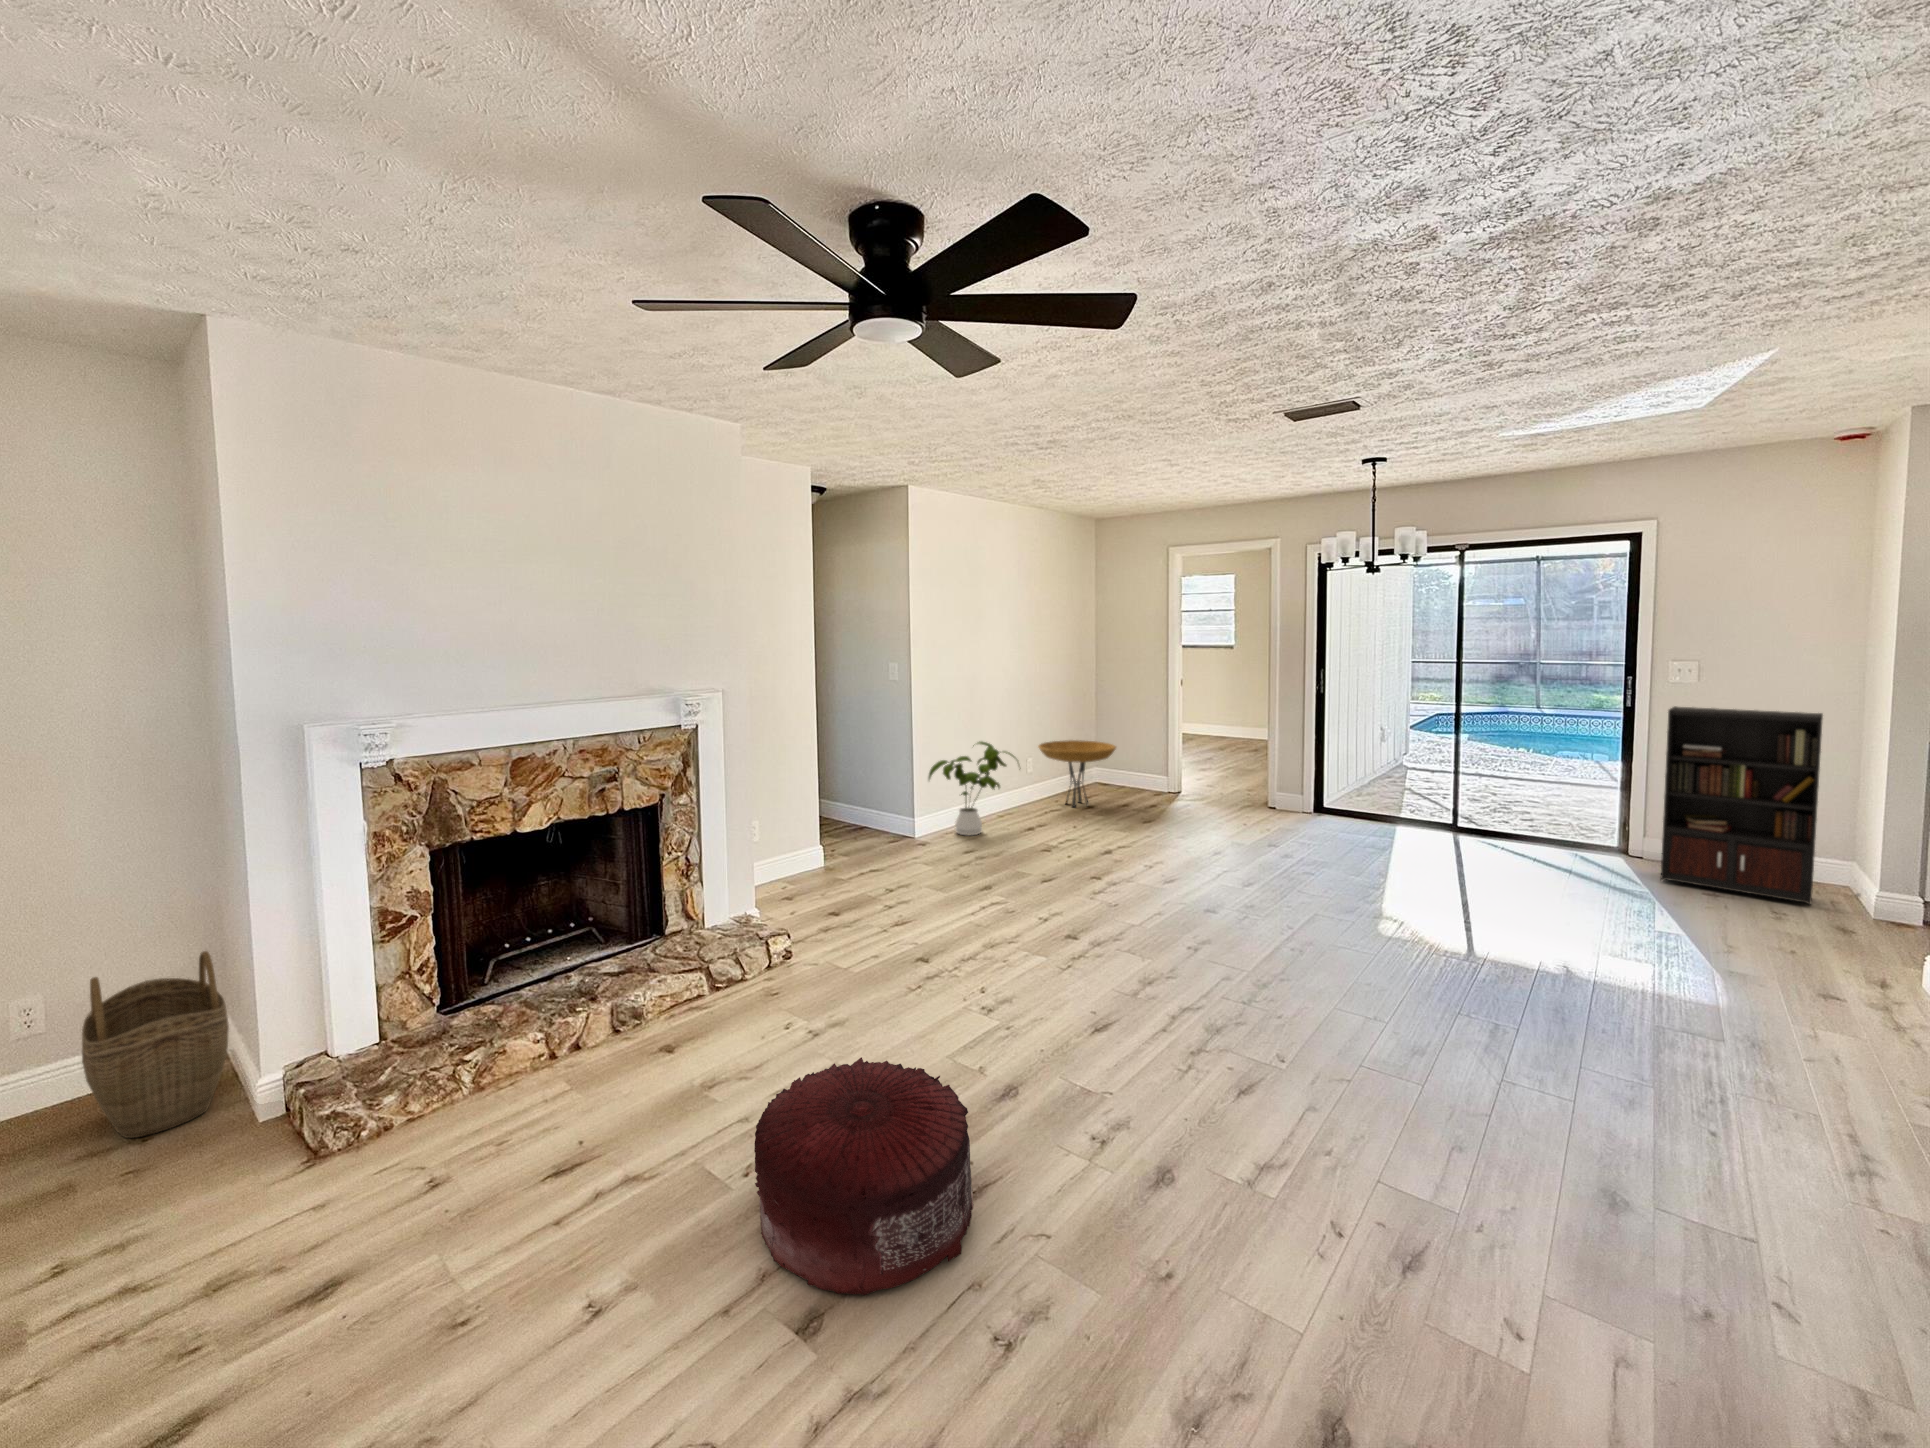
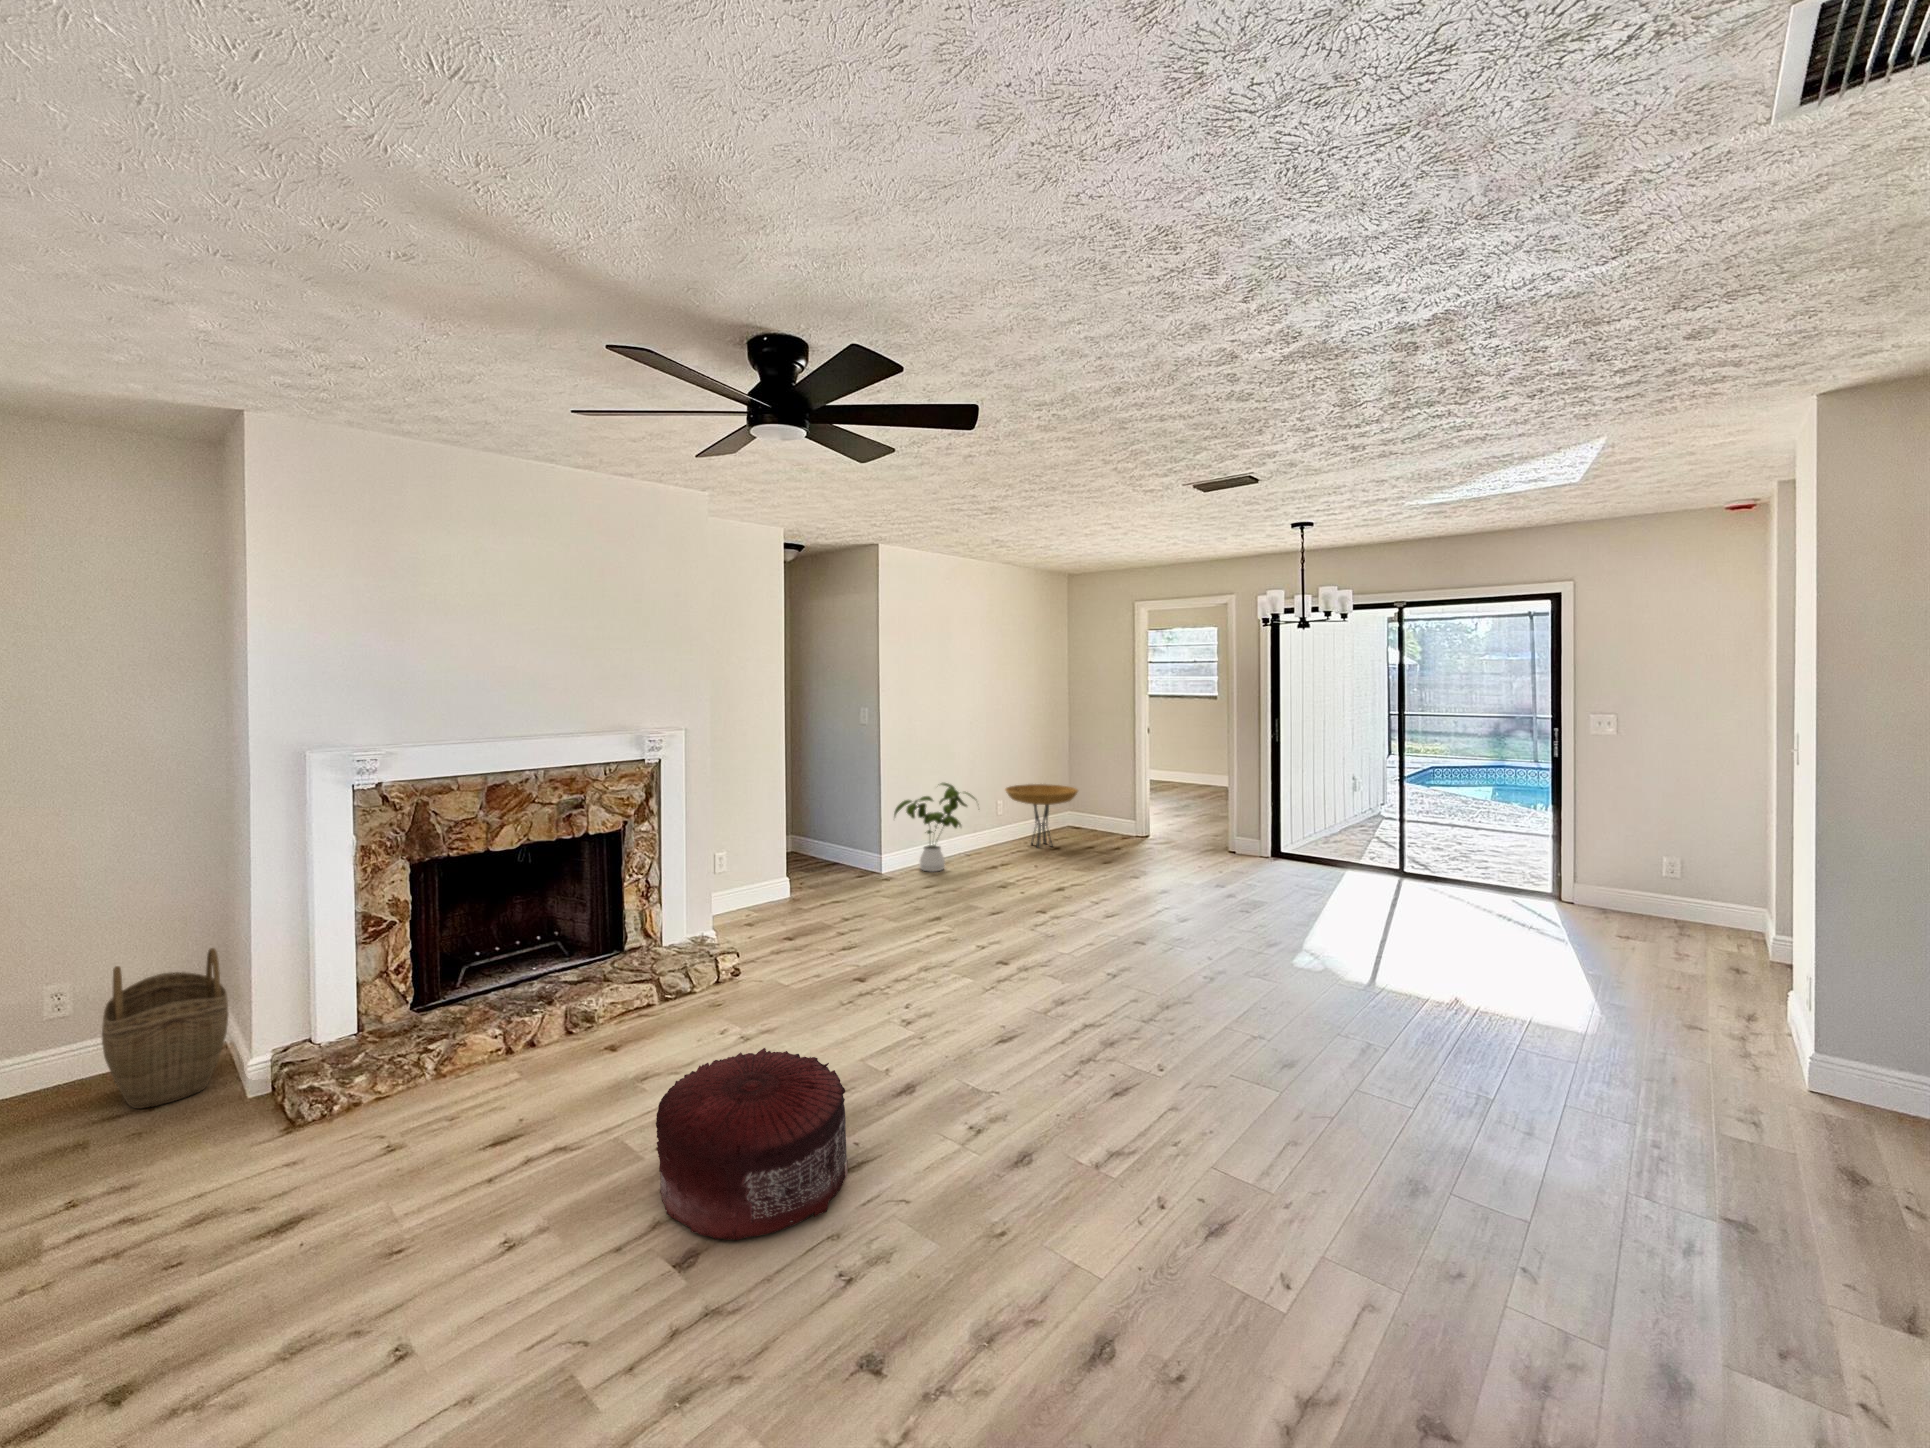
bookcase: present [1661,706,1860,905] -> none [1572,756,1759,946]

